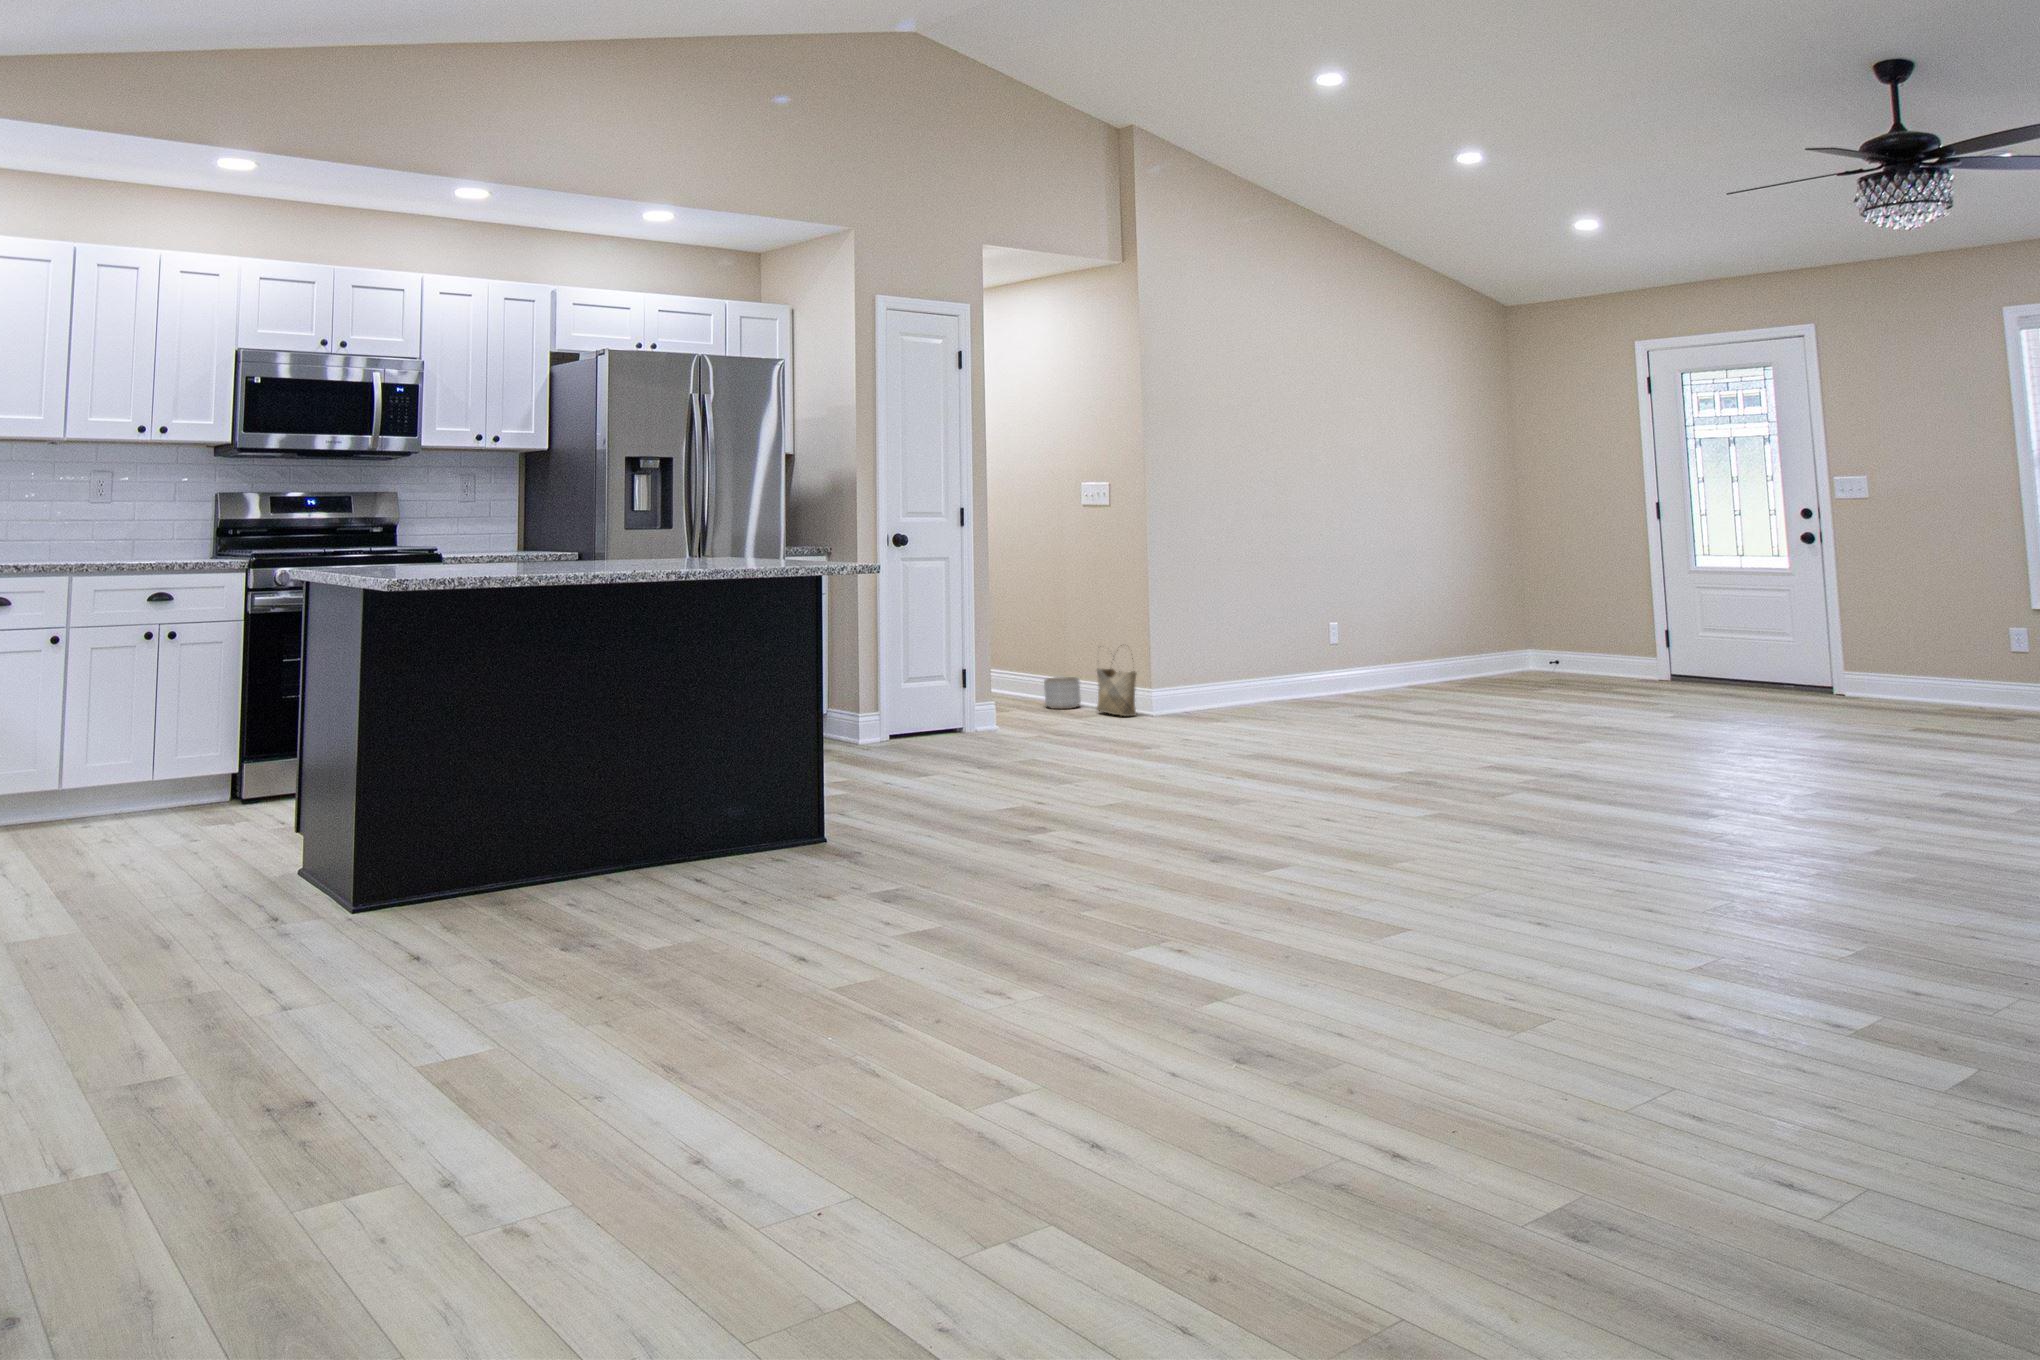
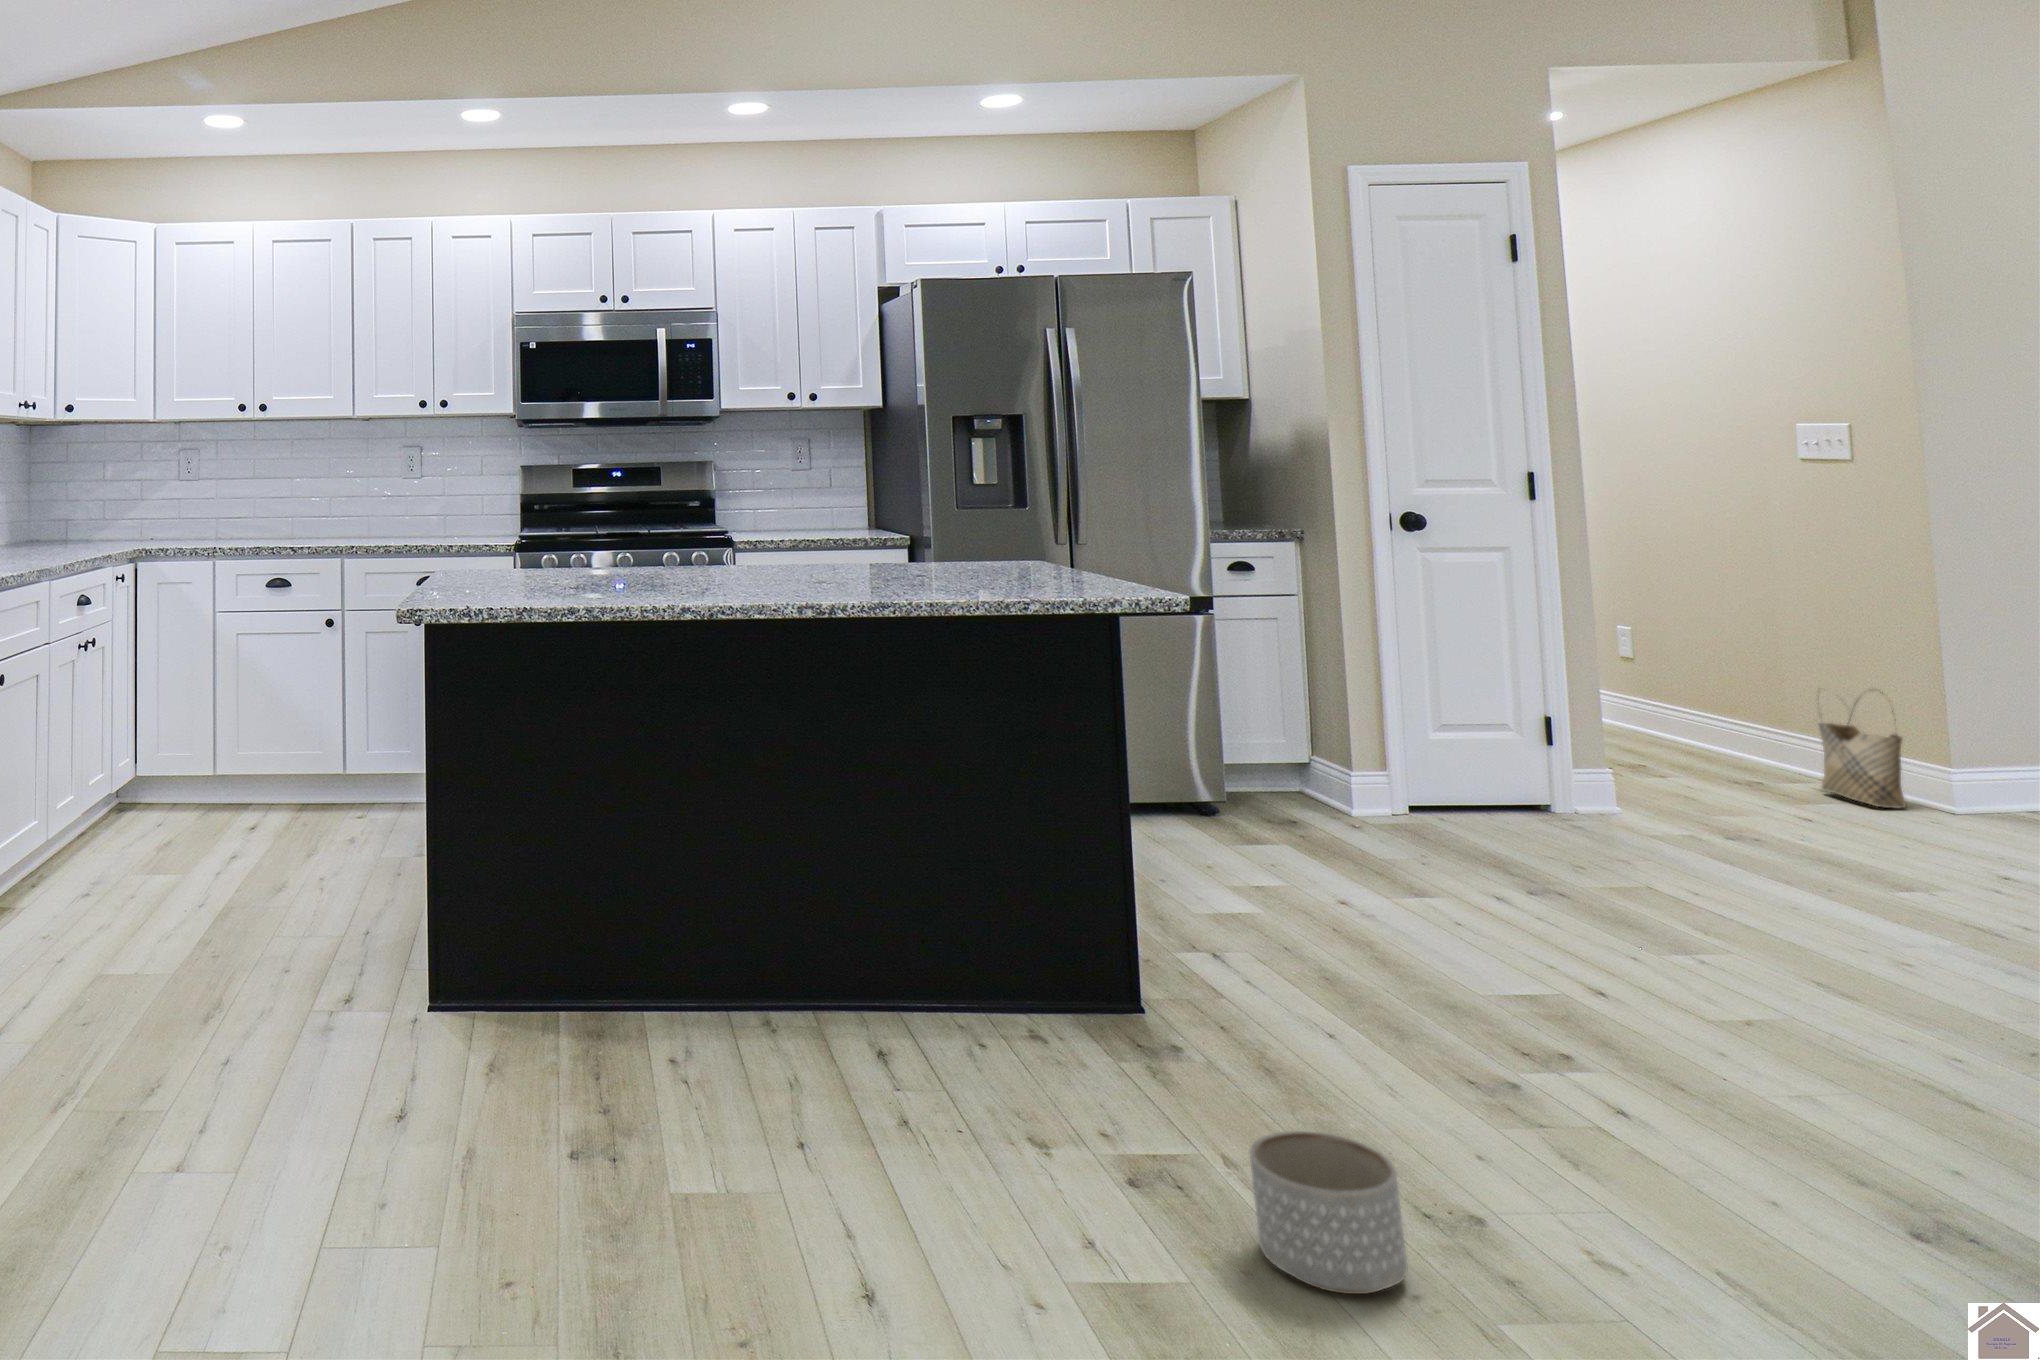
planter: present [1044,677,1081,709] -> present [1249,1131,1408,1294]

